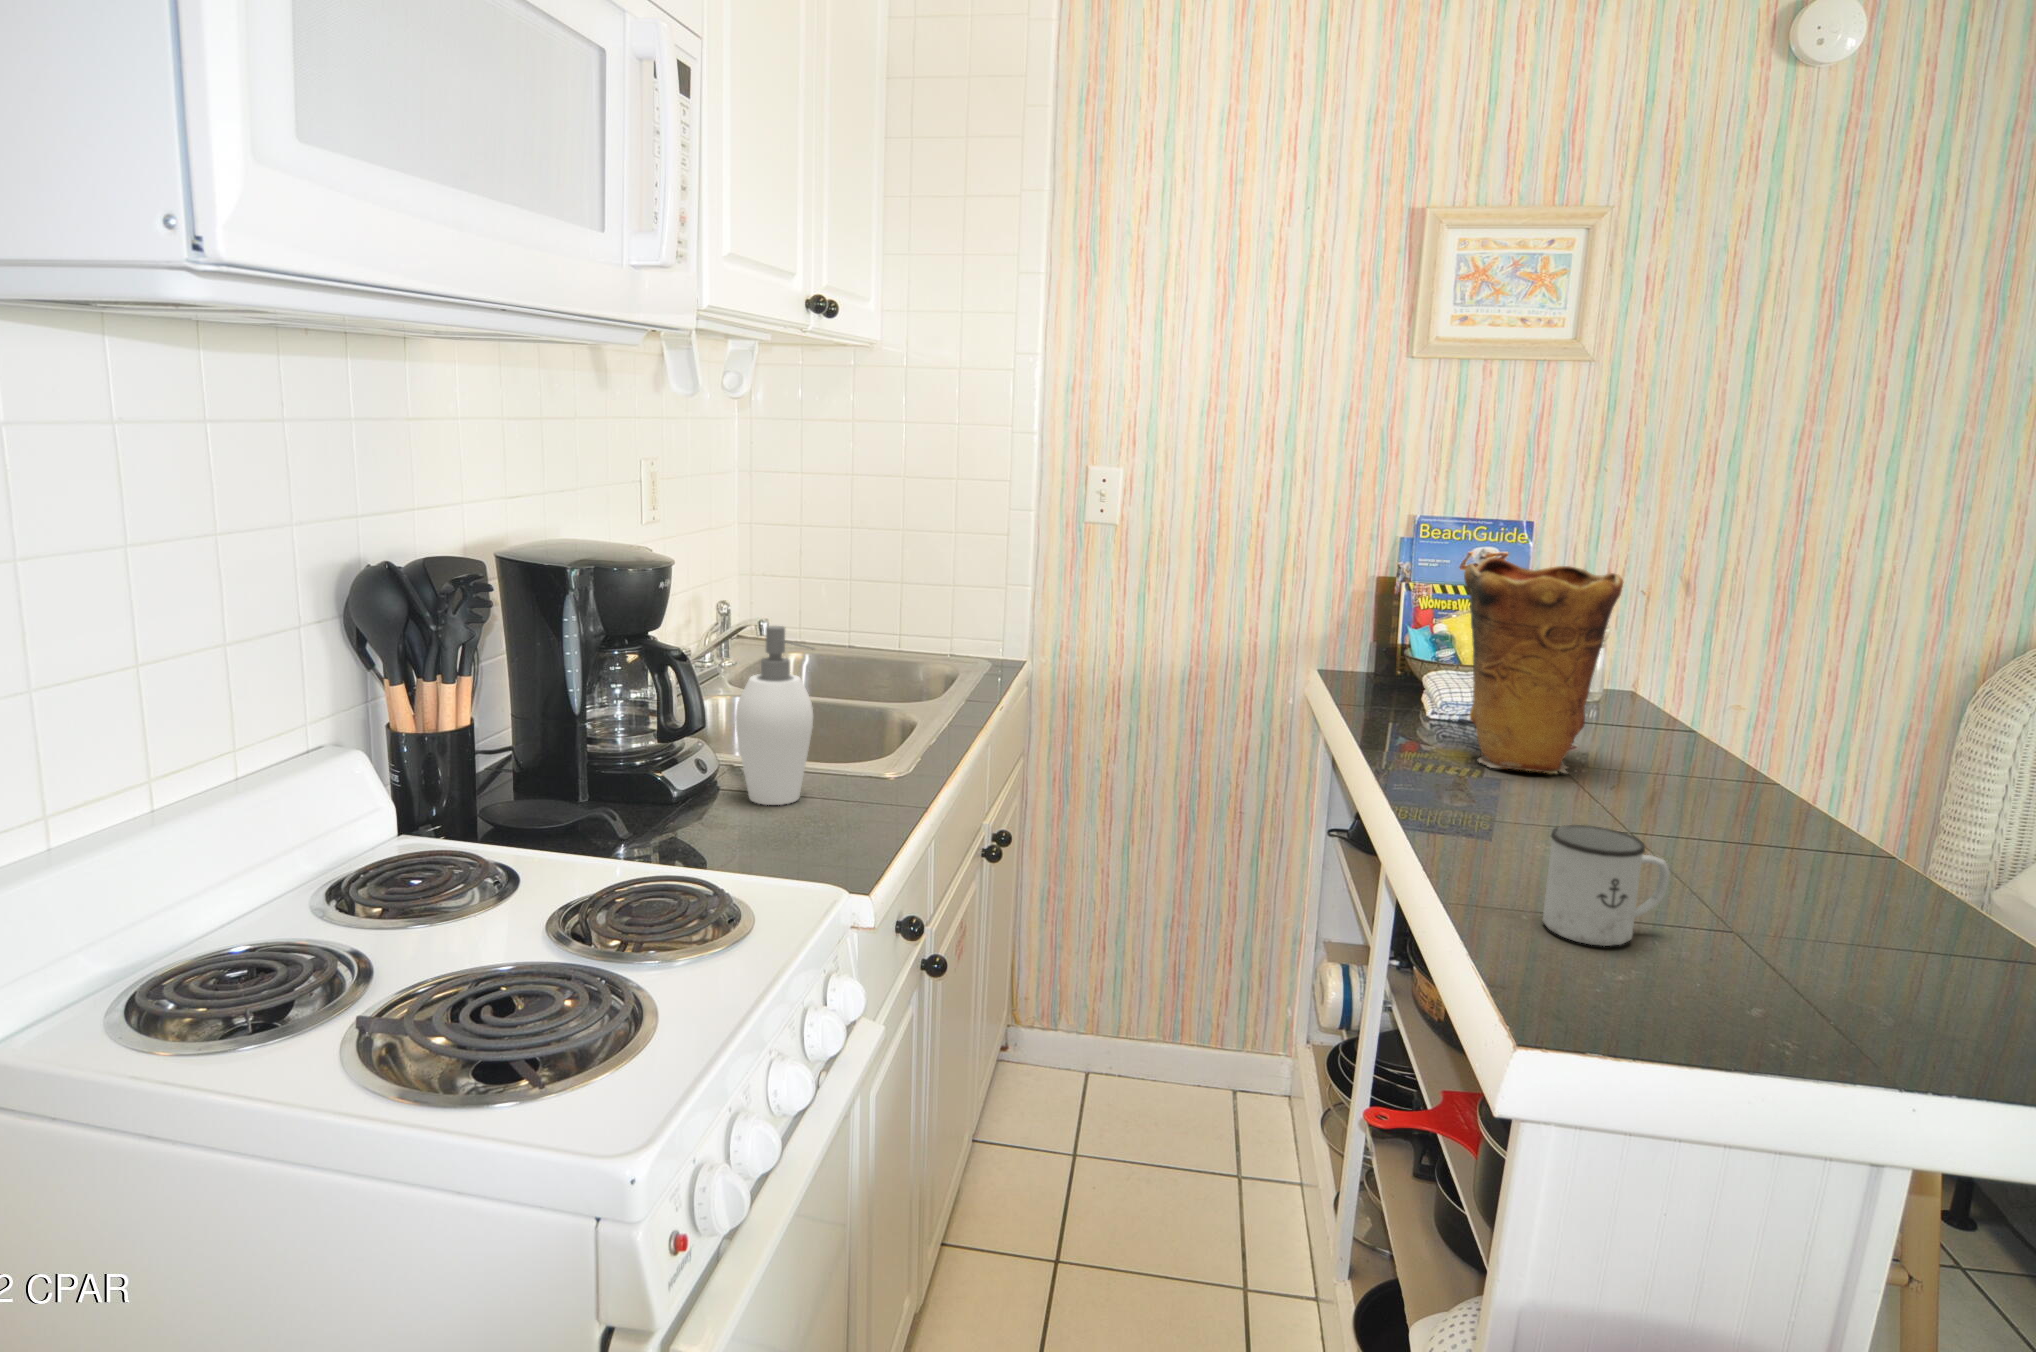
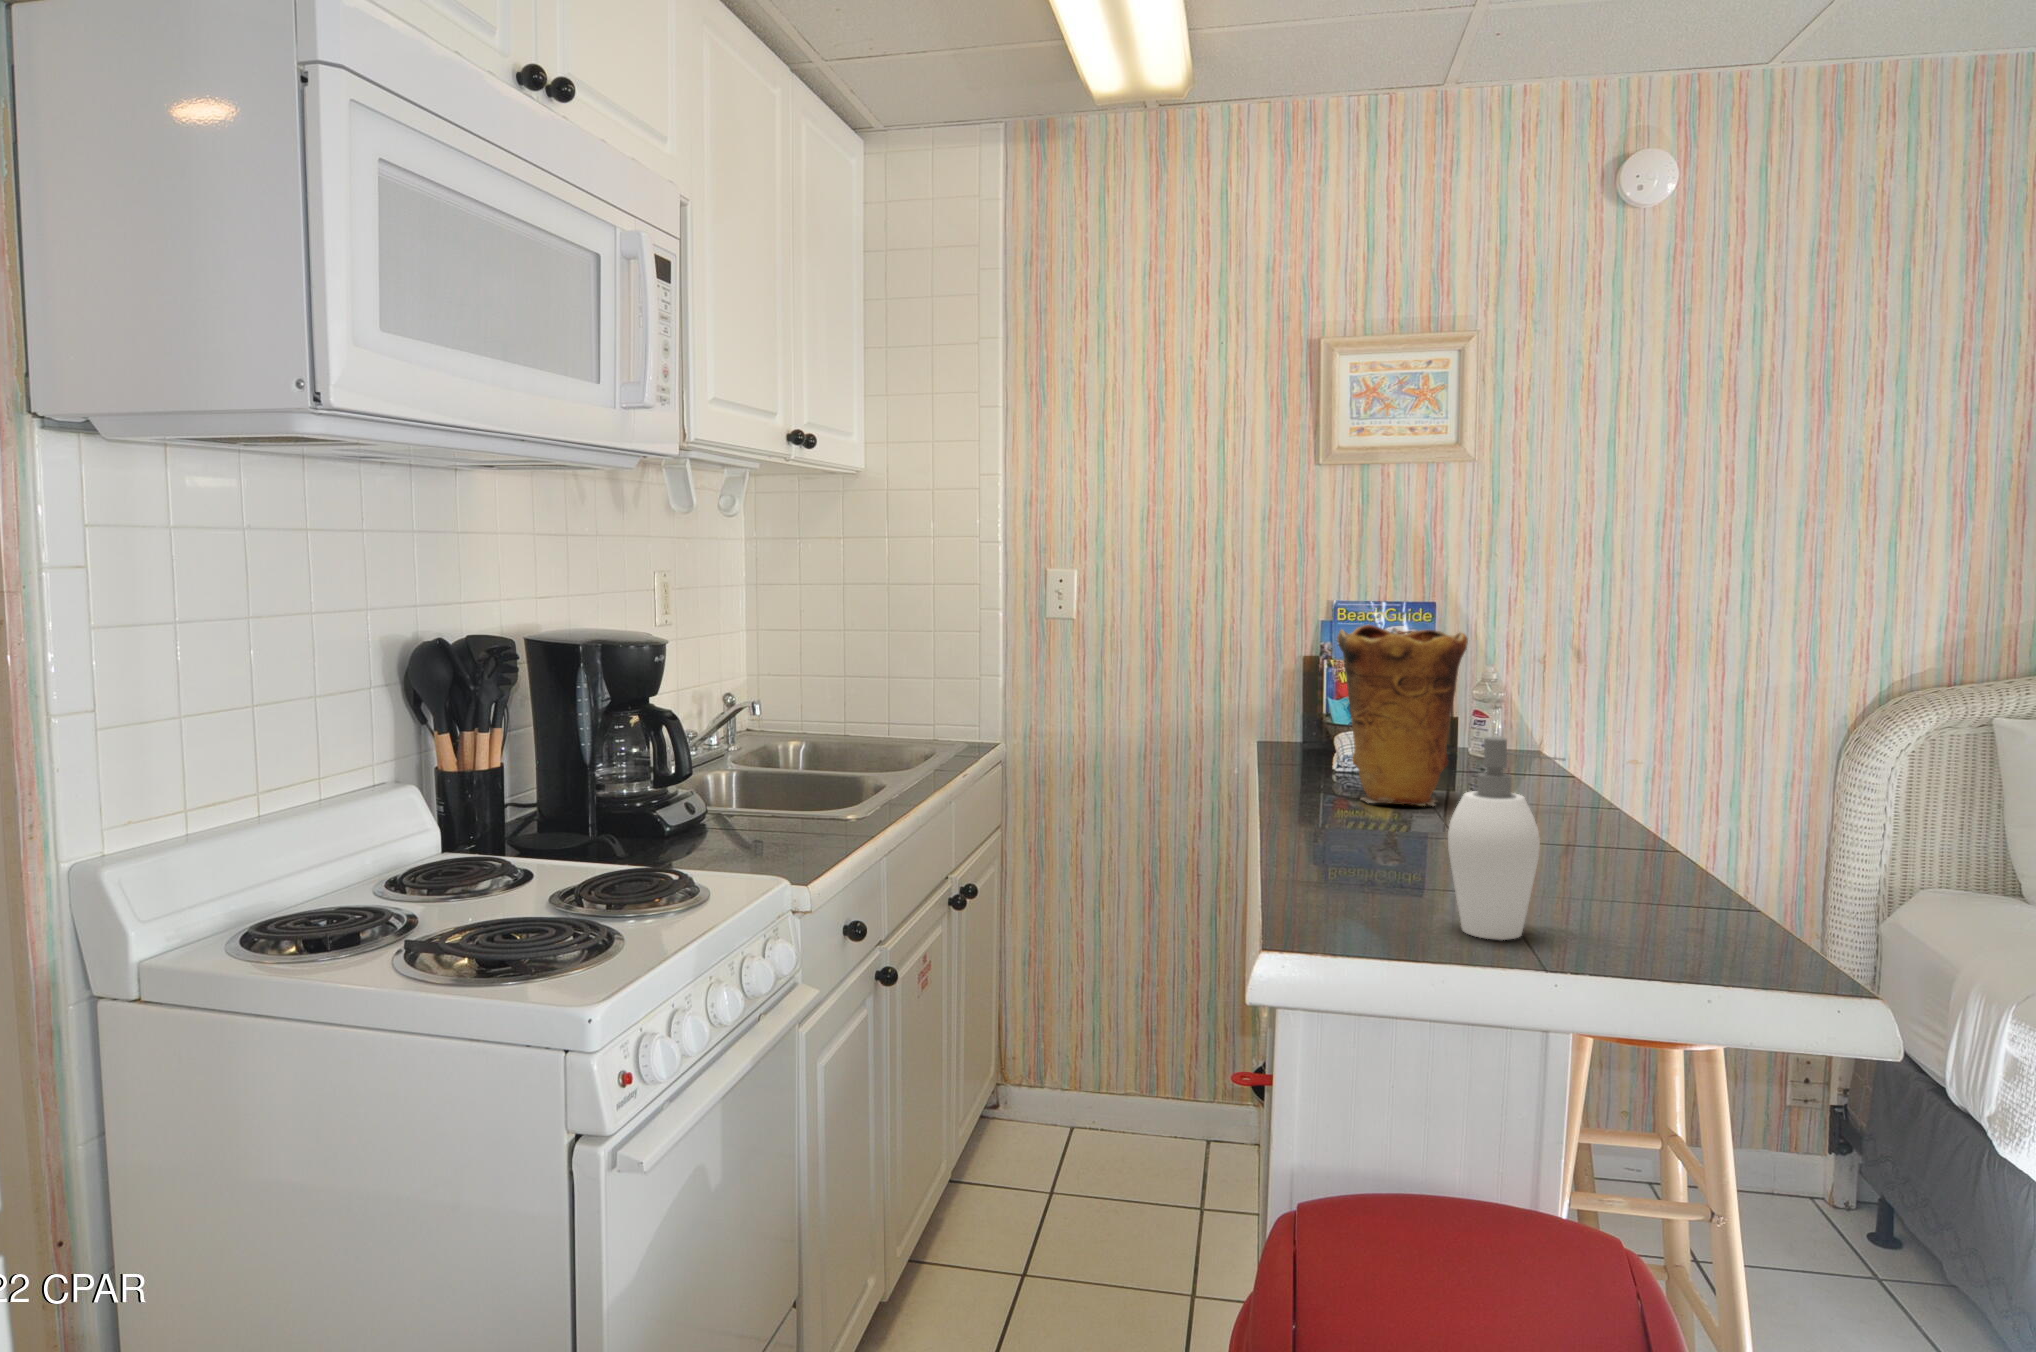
soap dispenser: present [736,626,813,805] -> present [1448,737,1565,940]
mug: present [1543,825,1669,946] -> none [1335,811,1432,901]

